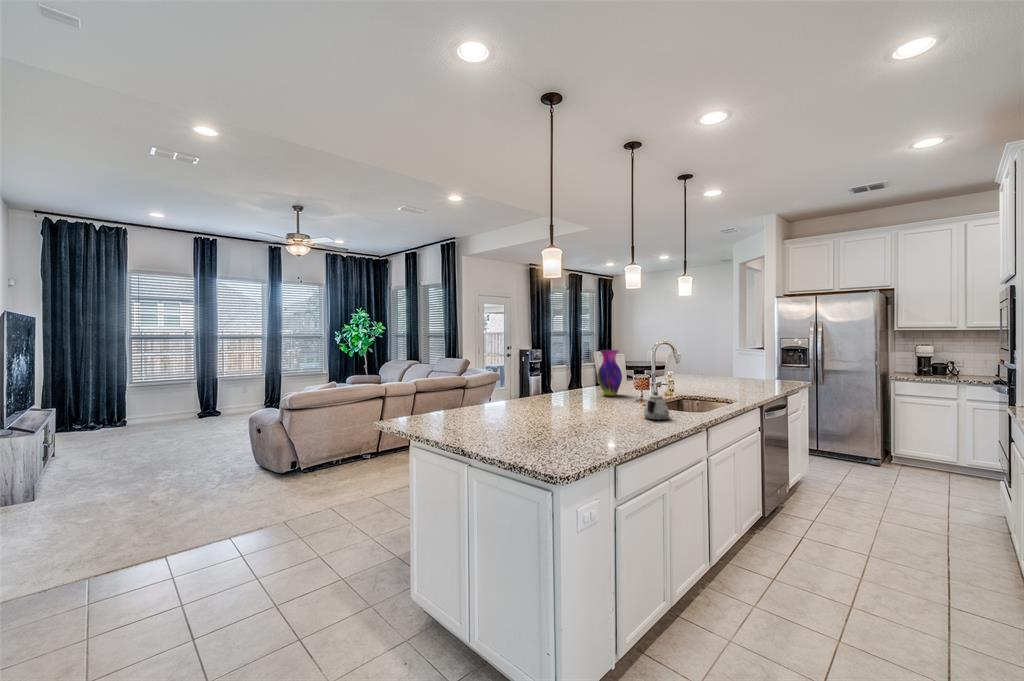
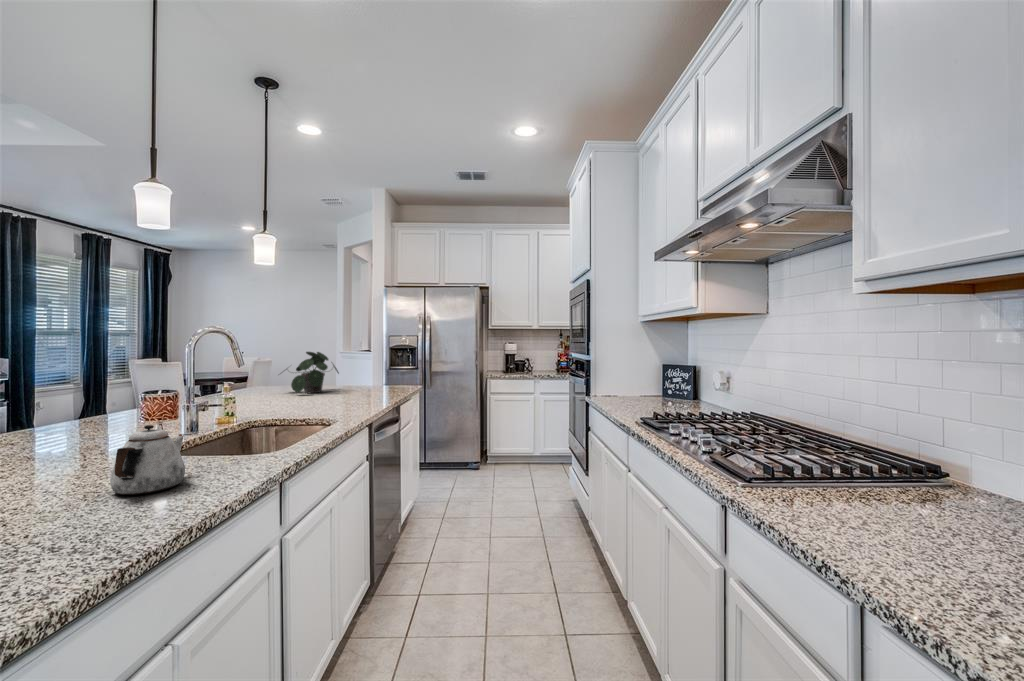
vase: present [598,350,622,396] -> none [36,337,109,438]
potted plant: none [693,354,736,383] -> present [286,352,339,393]

